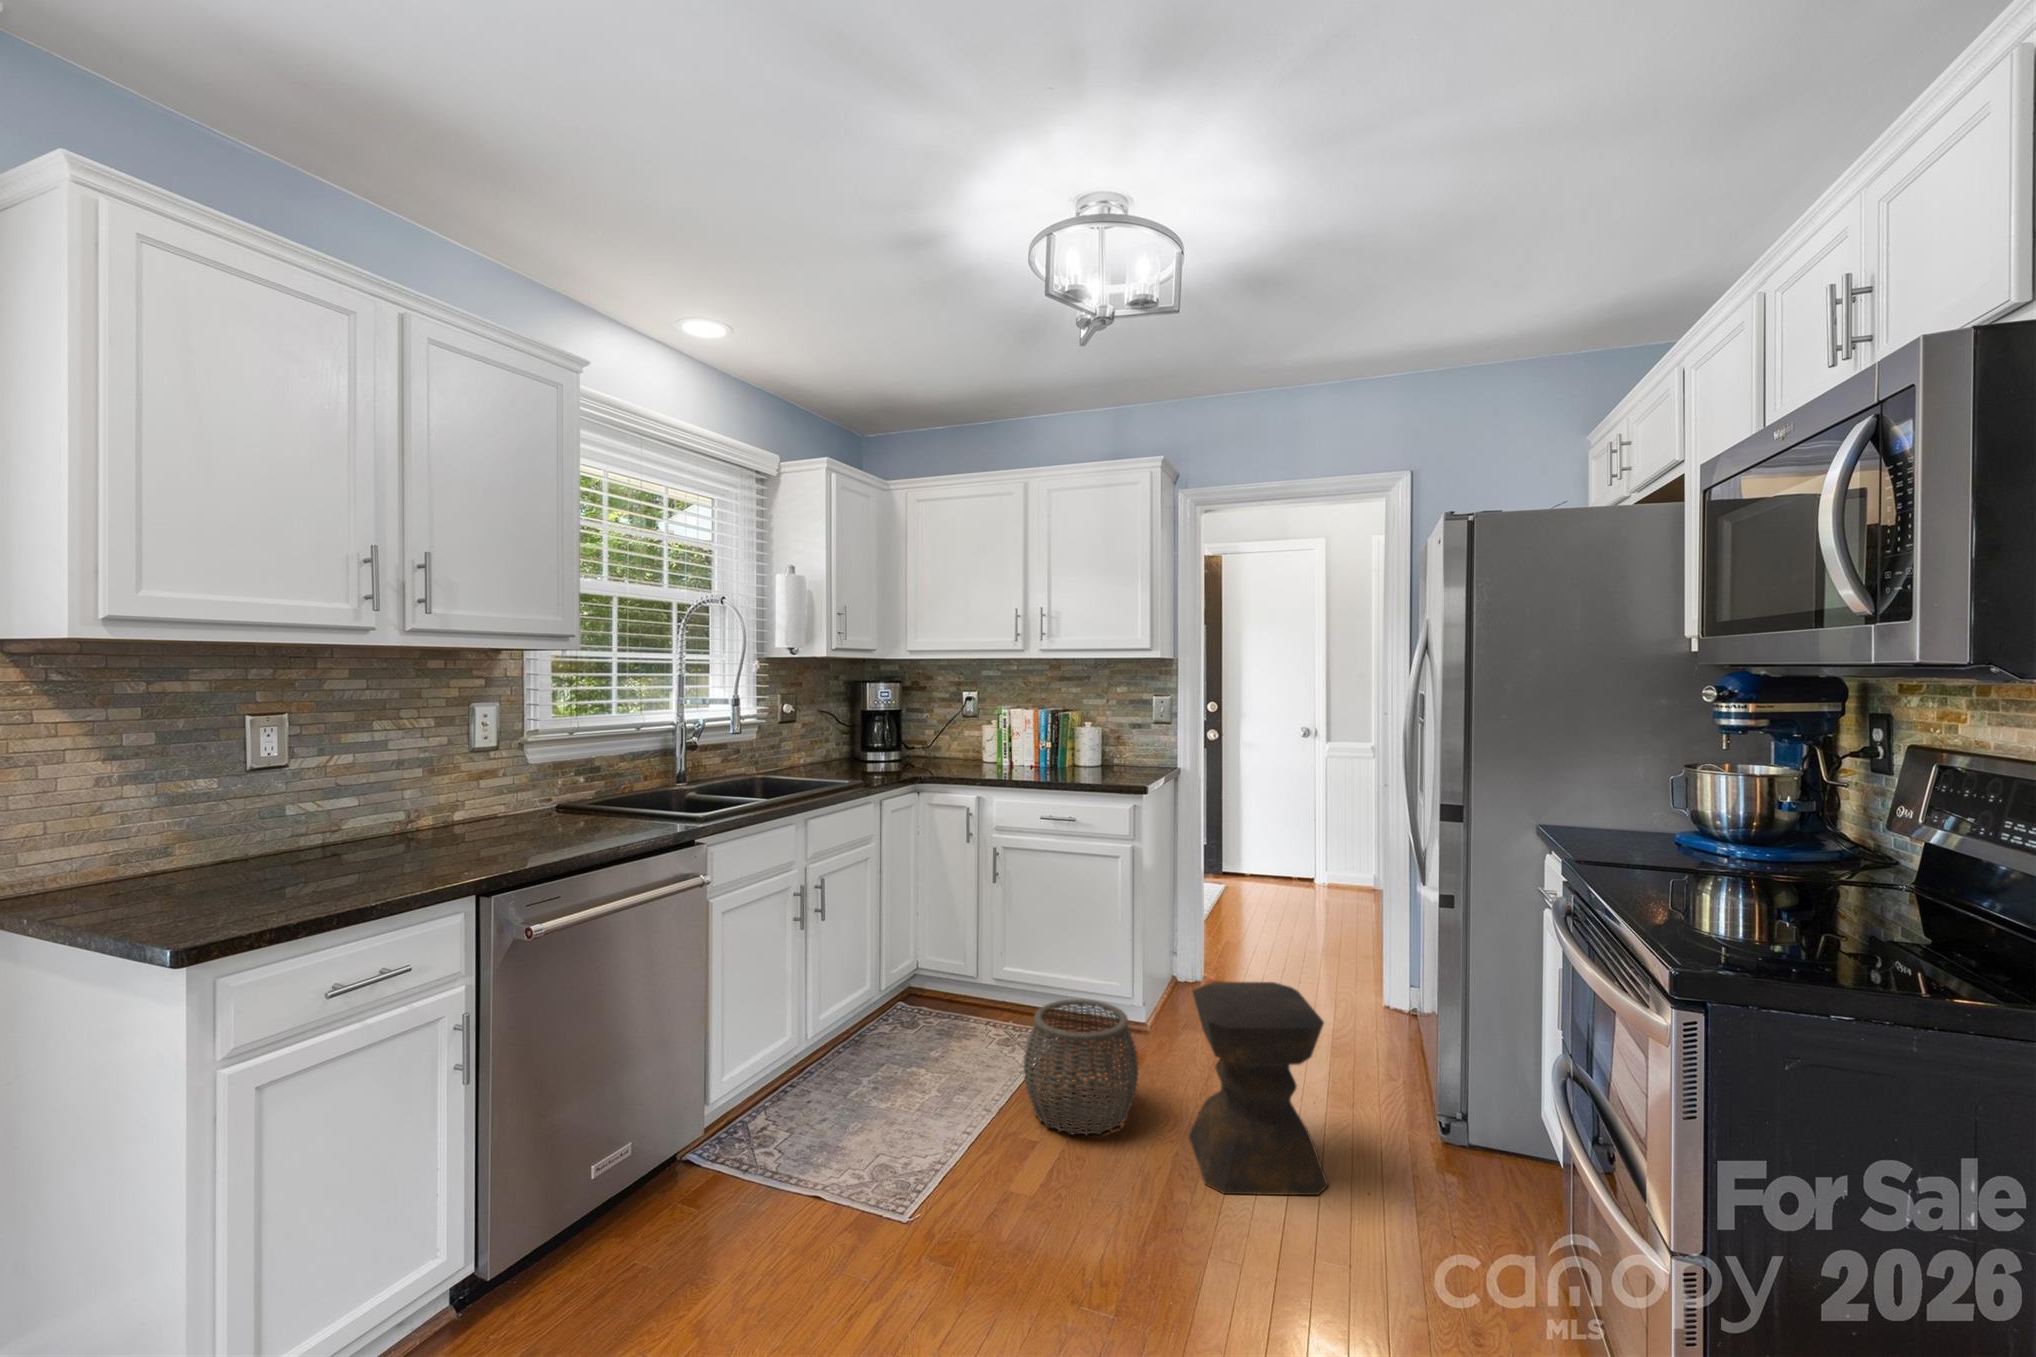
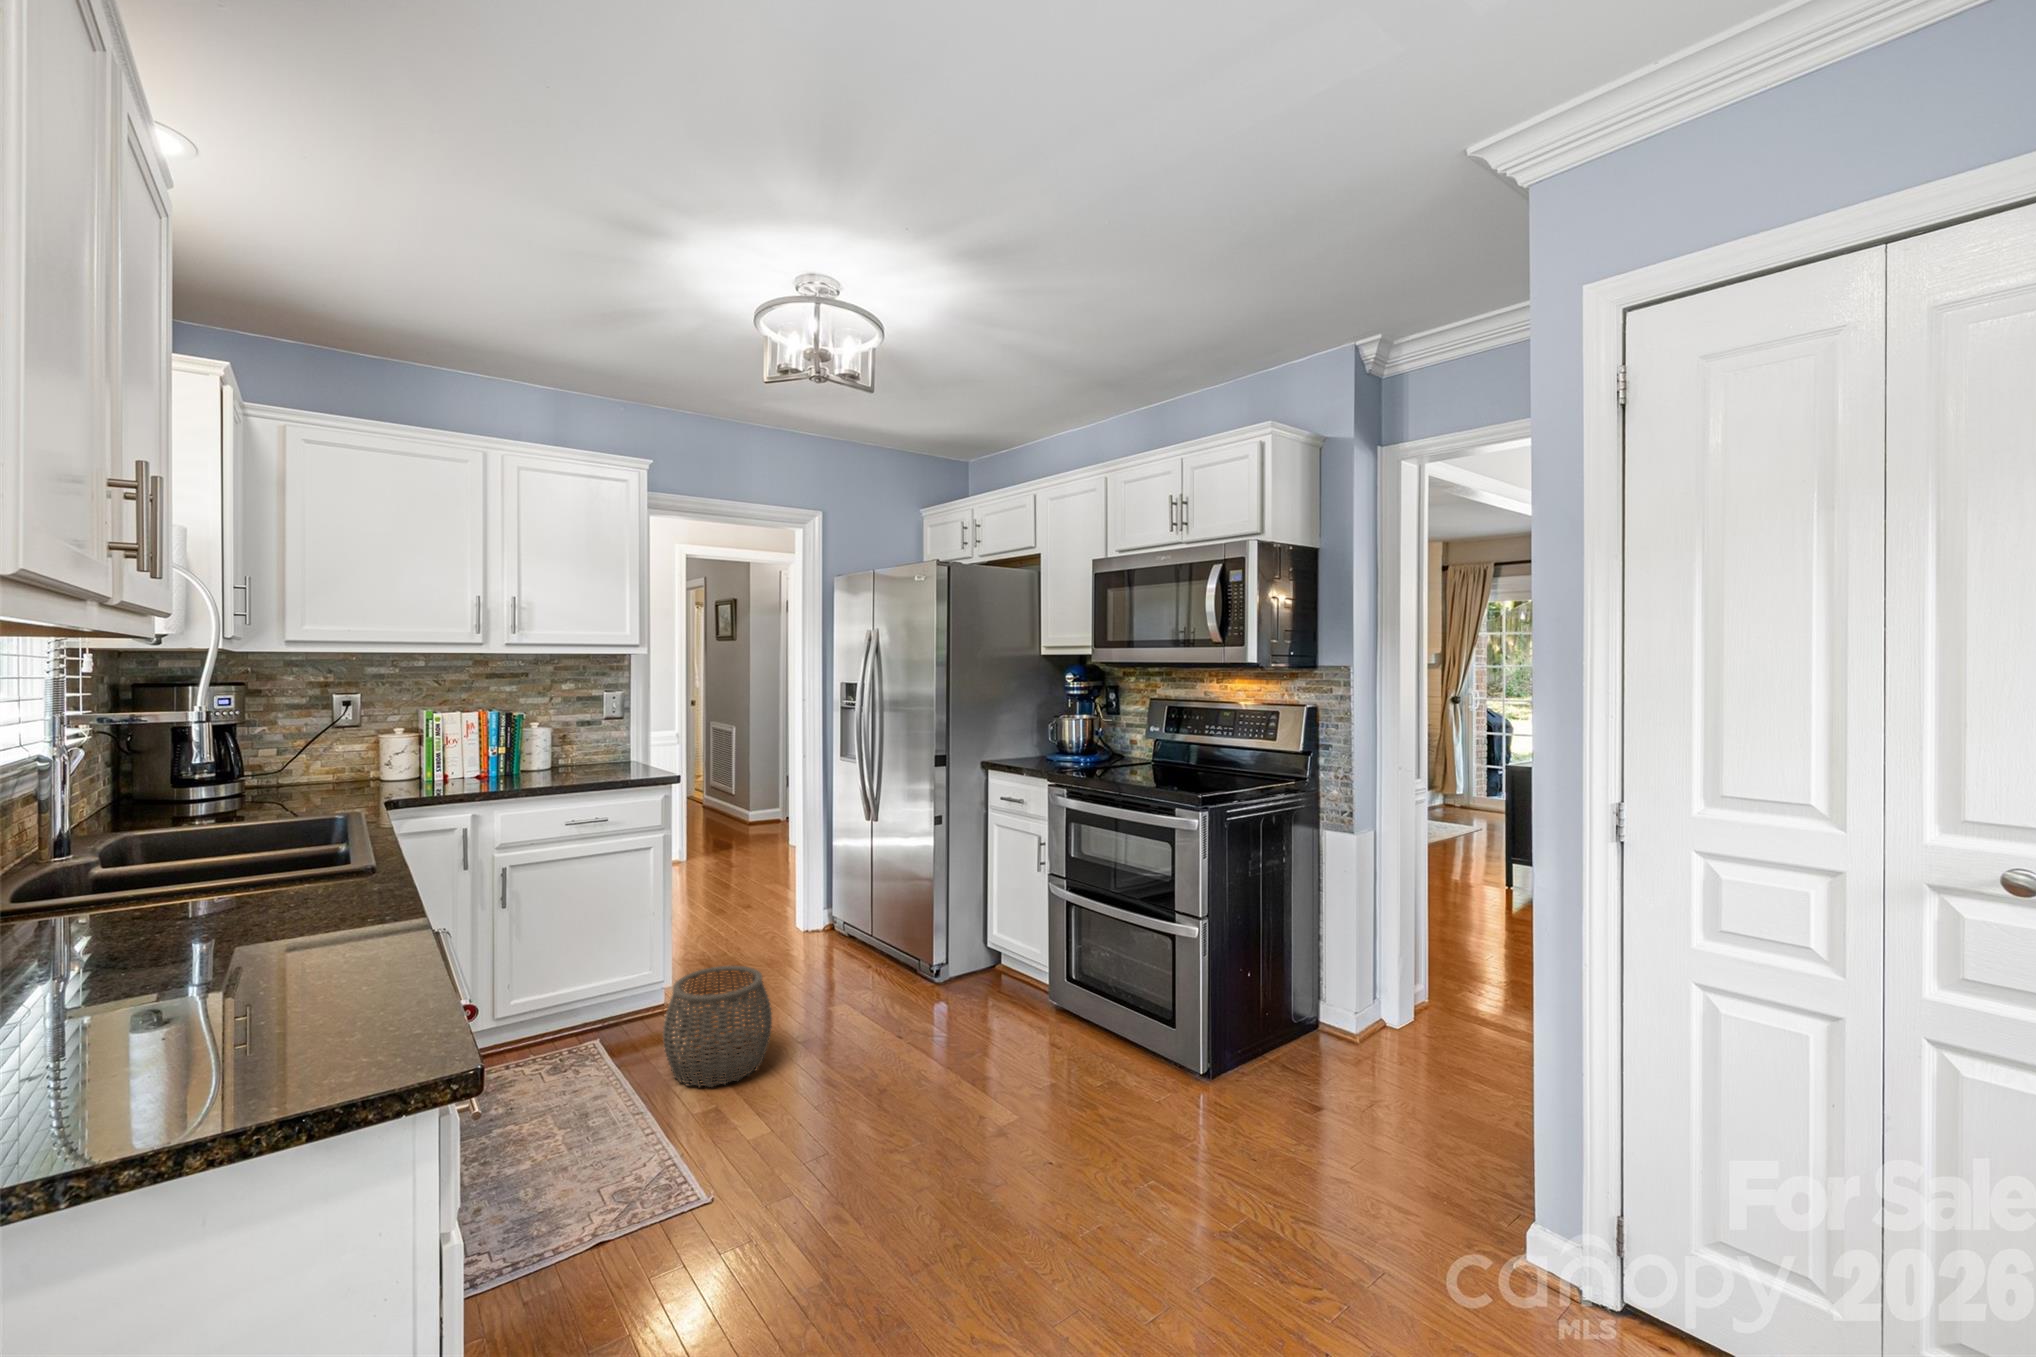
stool: present [1189,982,1328,1195] -> none [810,900,921,1058]

